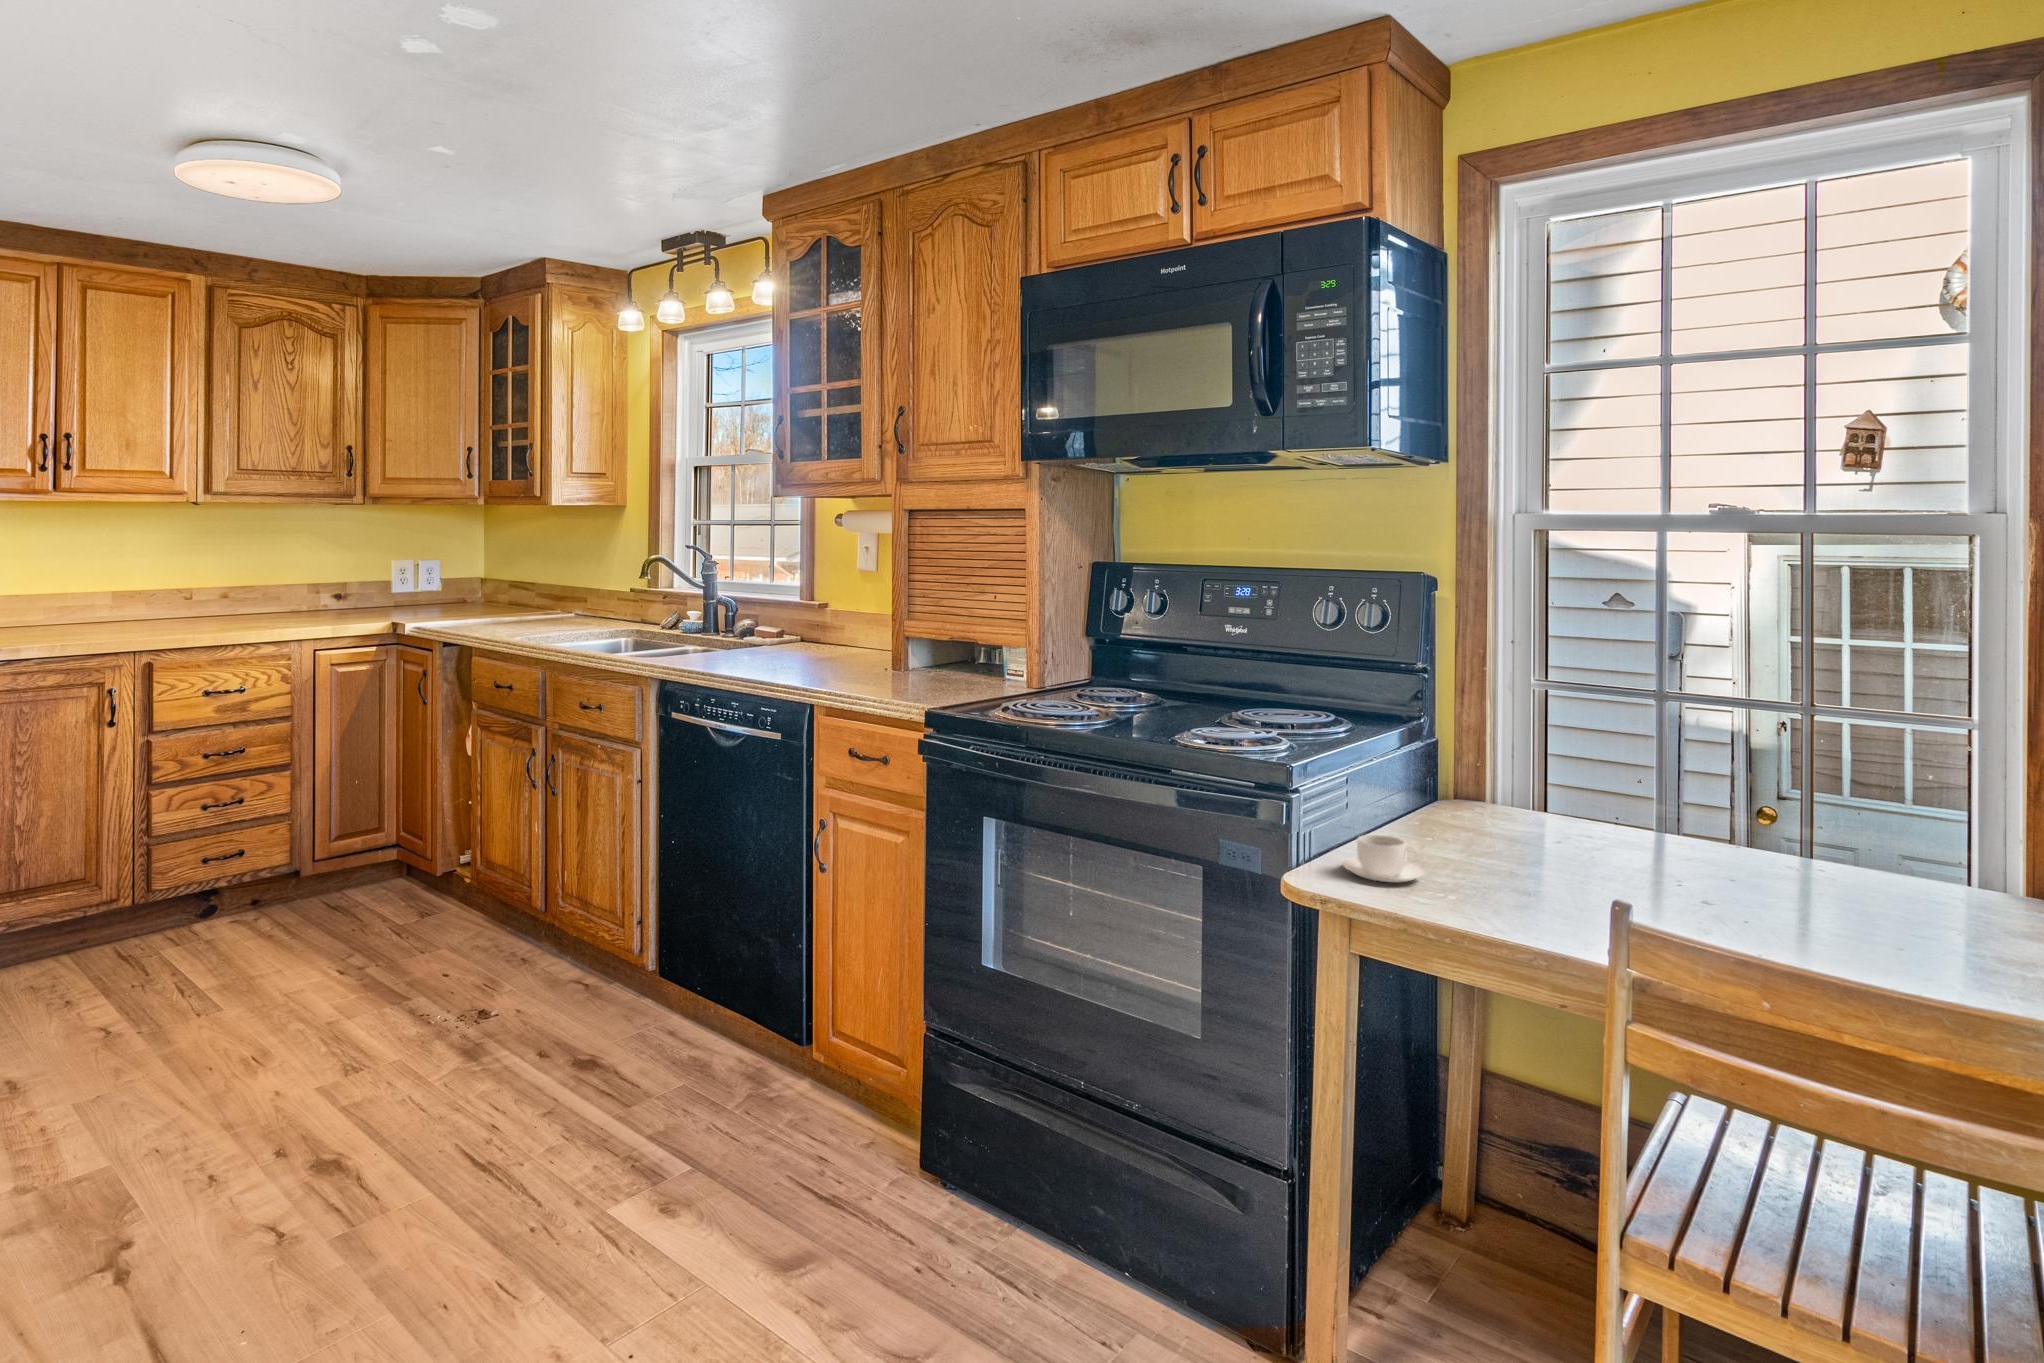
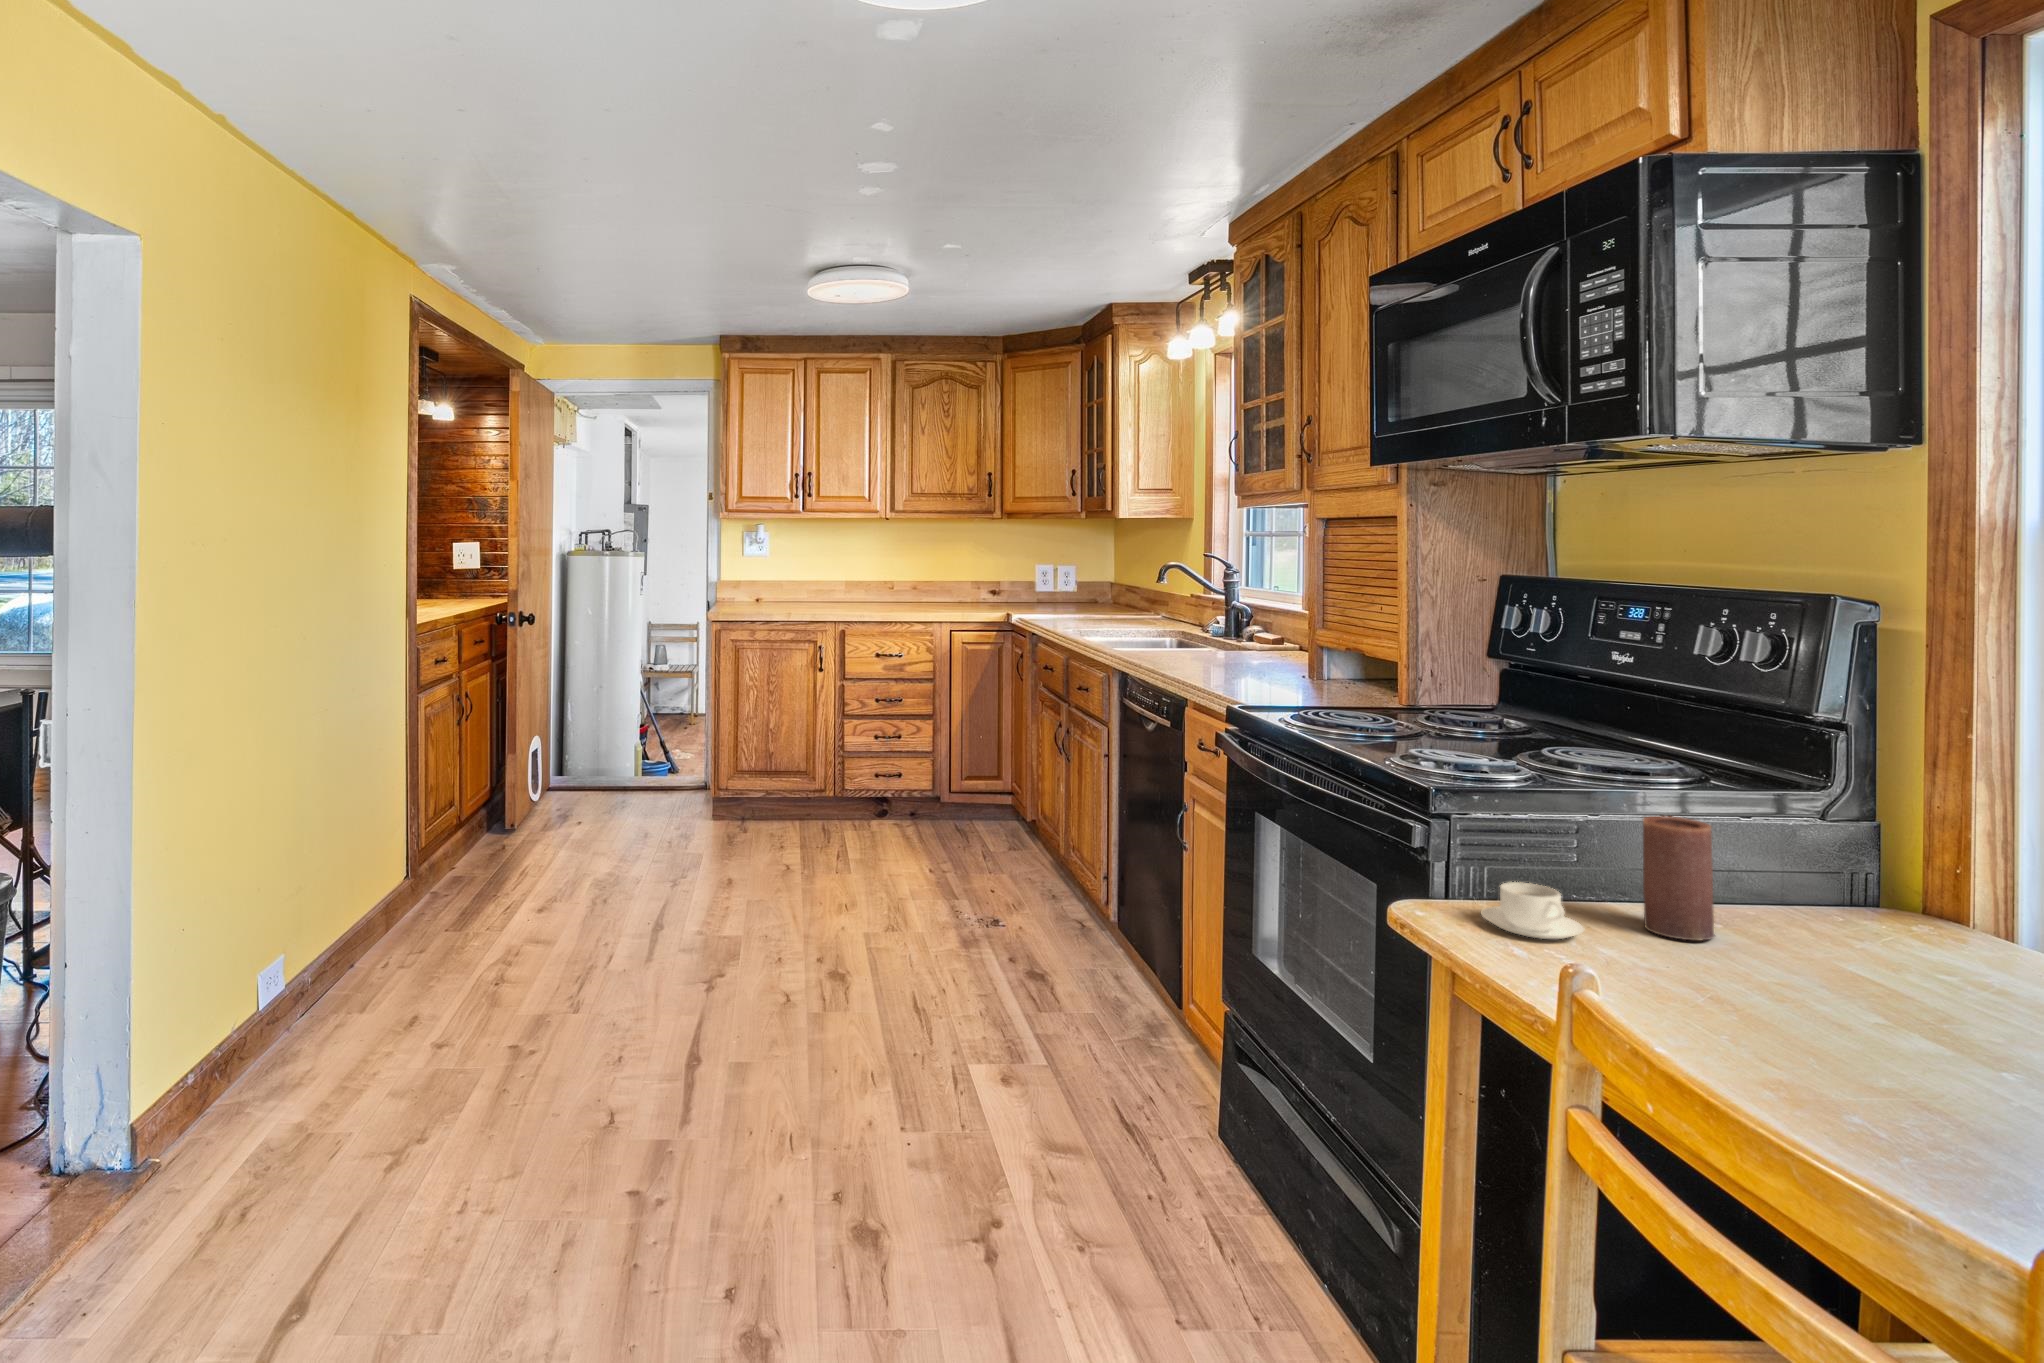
candle: none [1415,757,1465,857] -> present [1643,816,1715,940]

